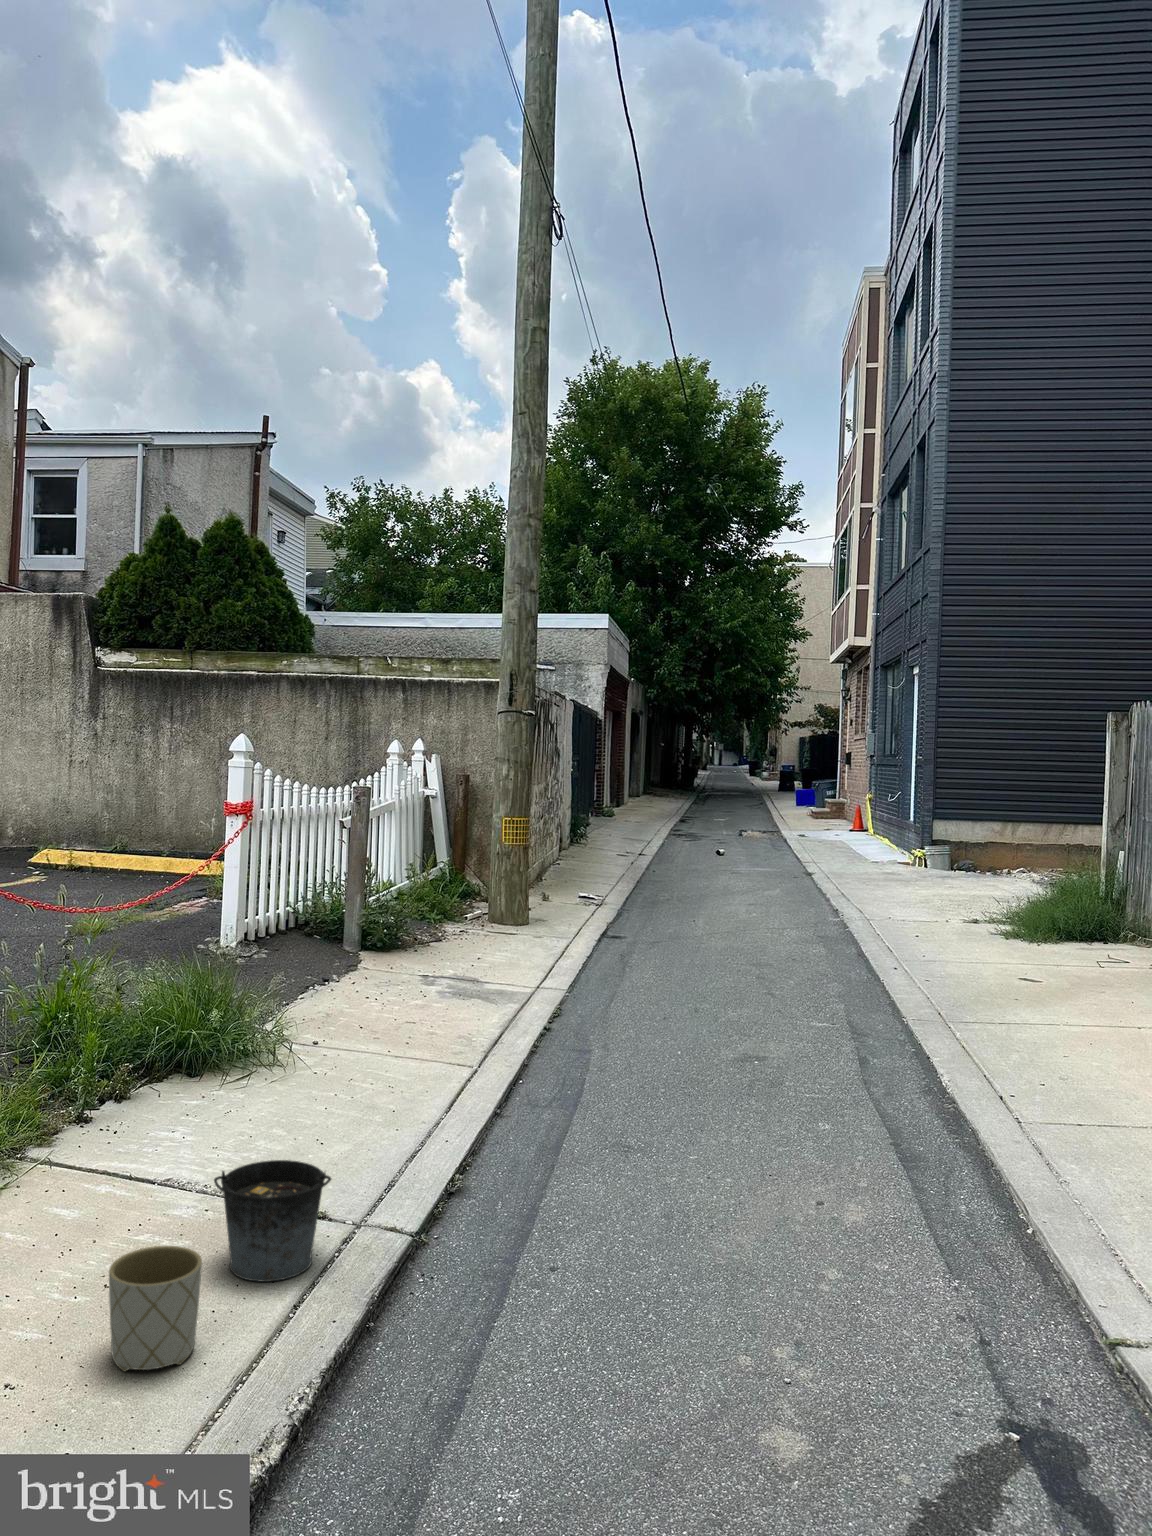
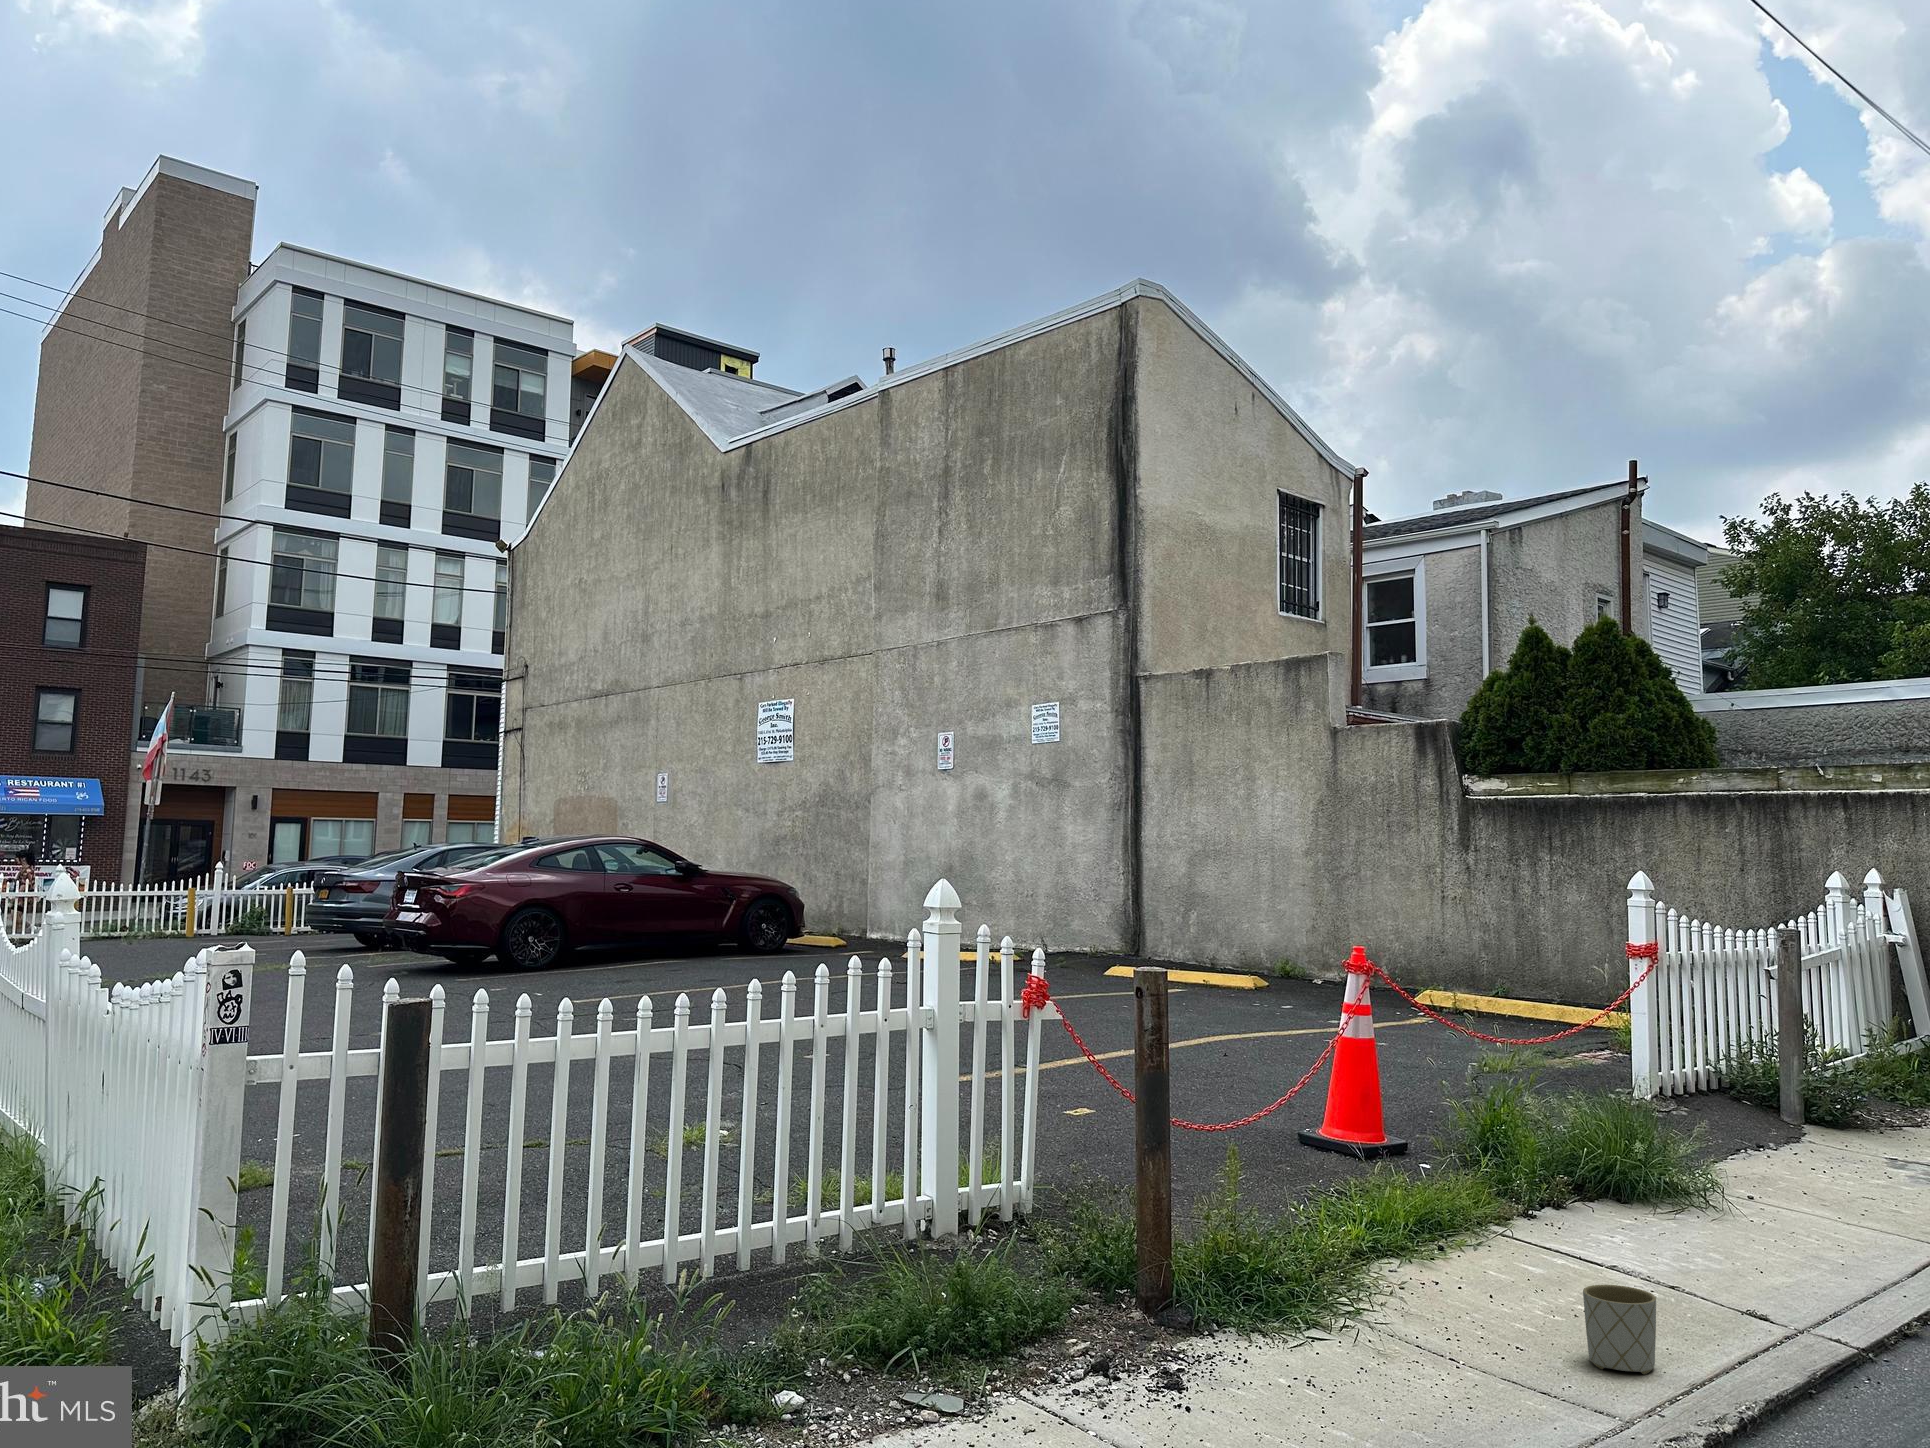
bucket: present [214,1160,331,1282] -> none [1658,1249,1767,1348]

